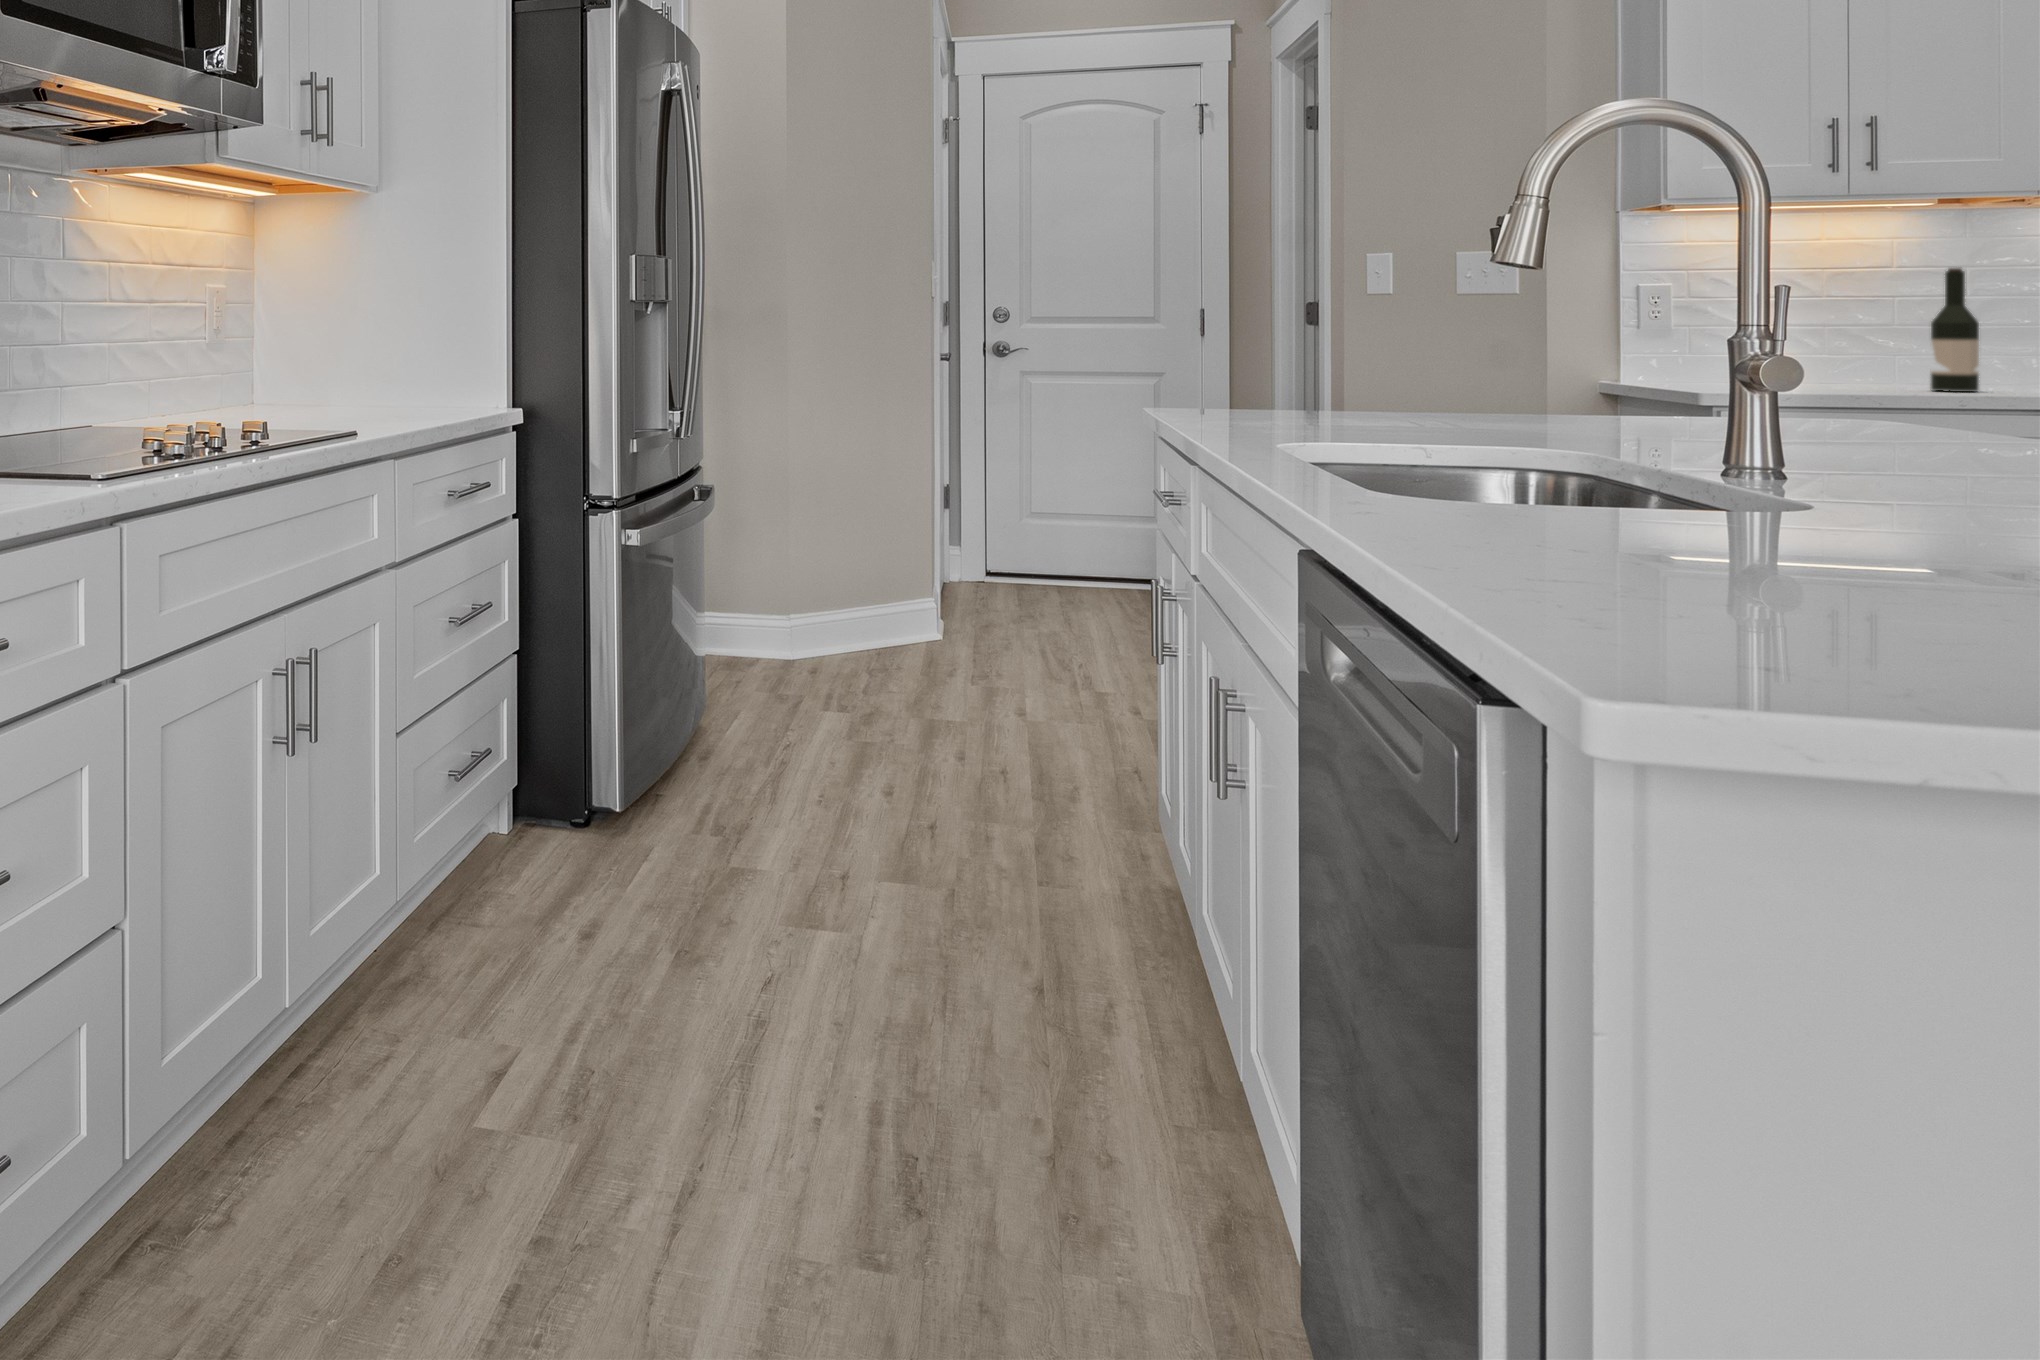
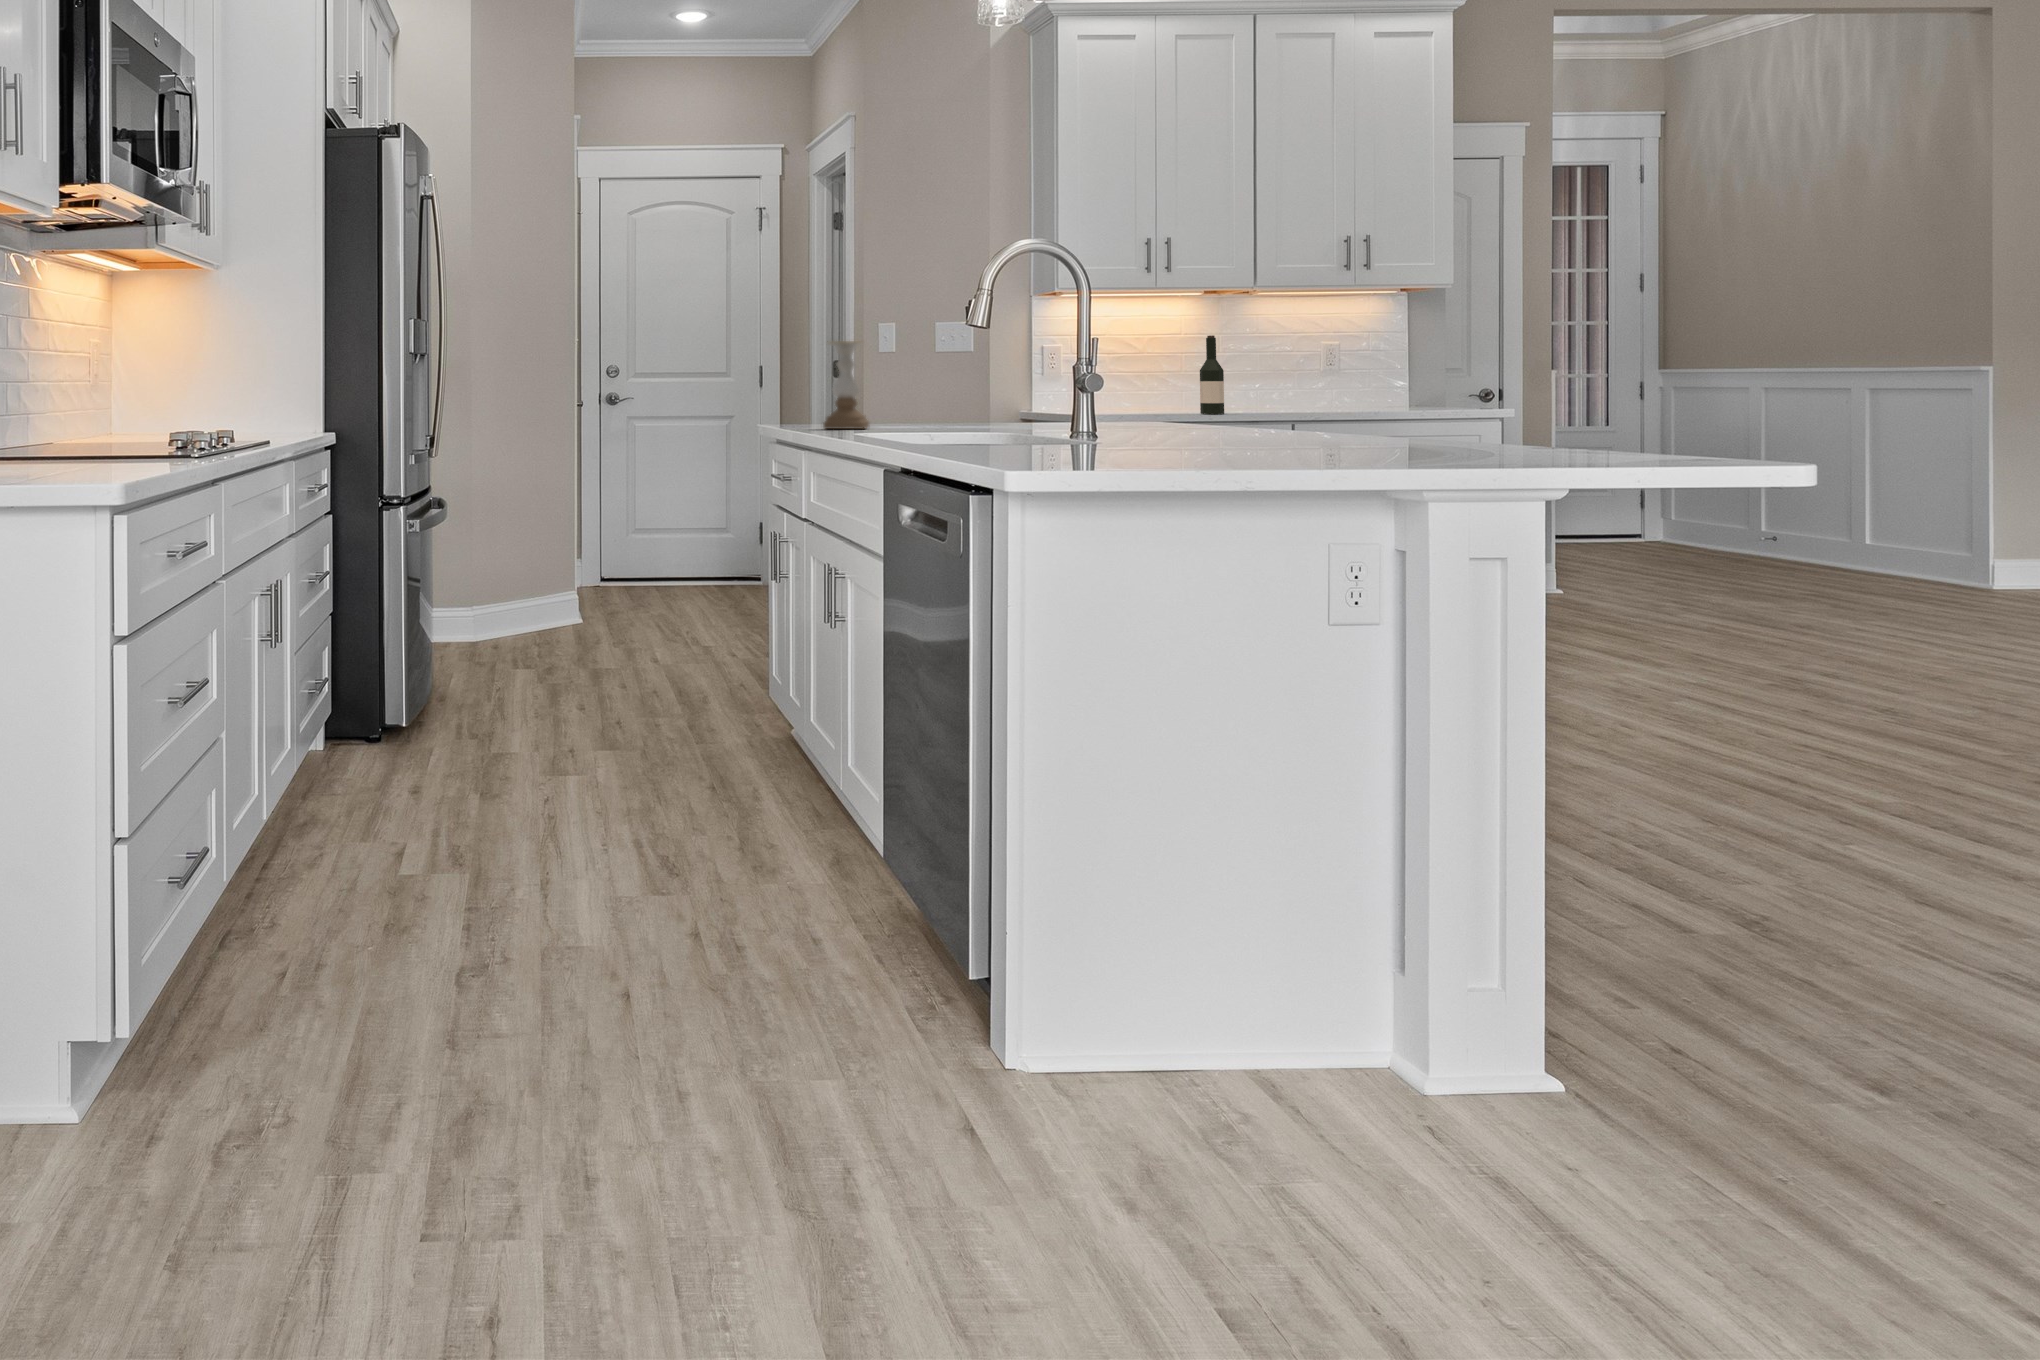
candle holder: none [1240,286,1320,422] -> present [823,341,869,429]

